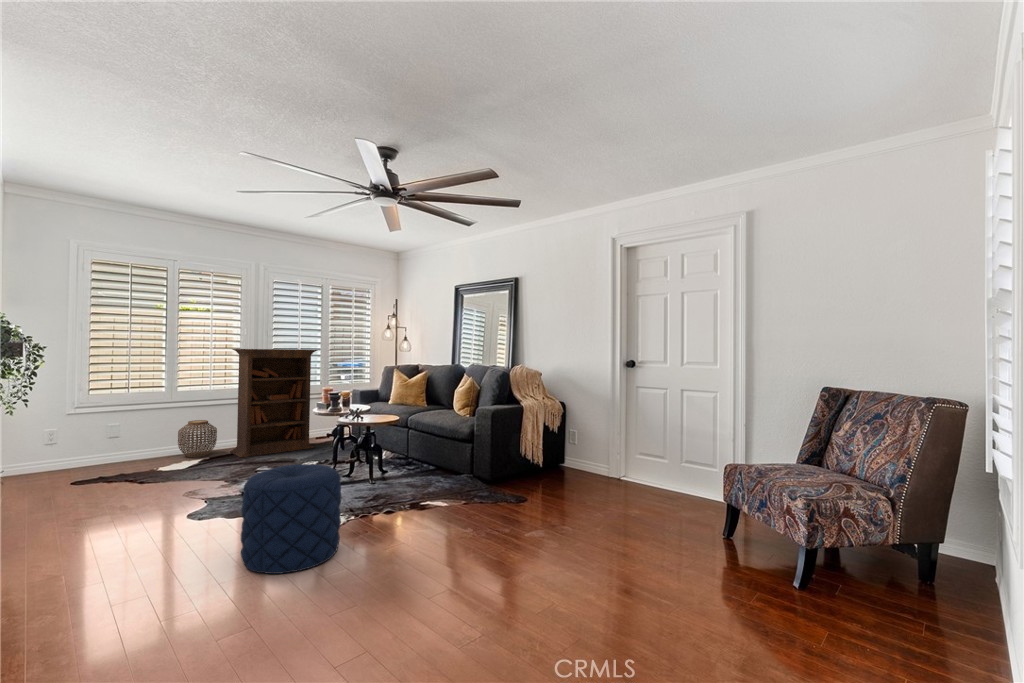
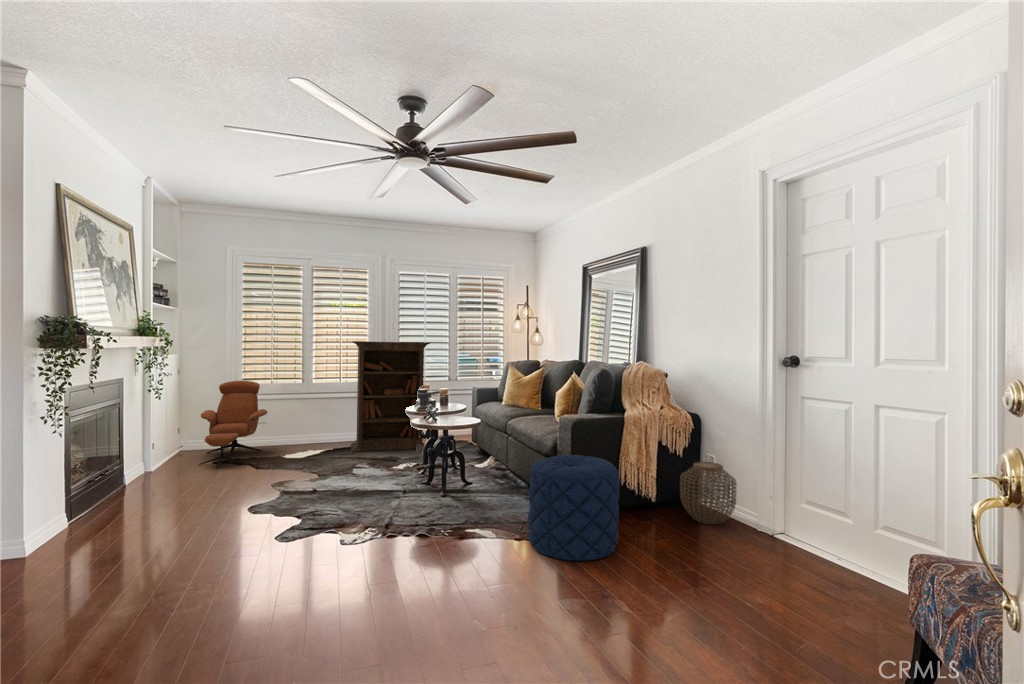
lounge chair: none [56,392,140,486] -> present [199,381,267,468]
woven basket: present [178,420,217,457] -> present [680,462,737,524]
pouf: present [241,464,341,574] -> present [528,455,620,561]

